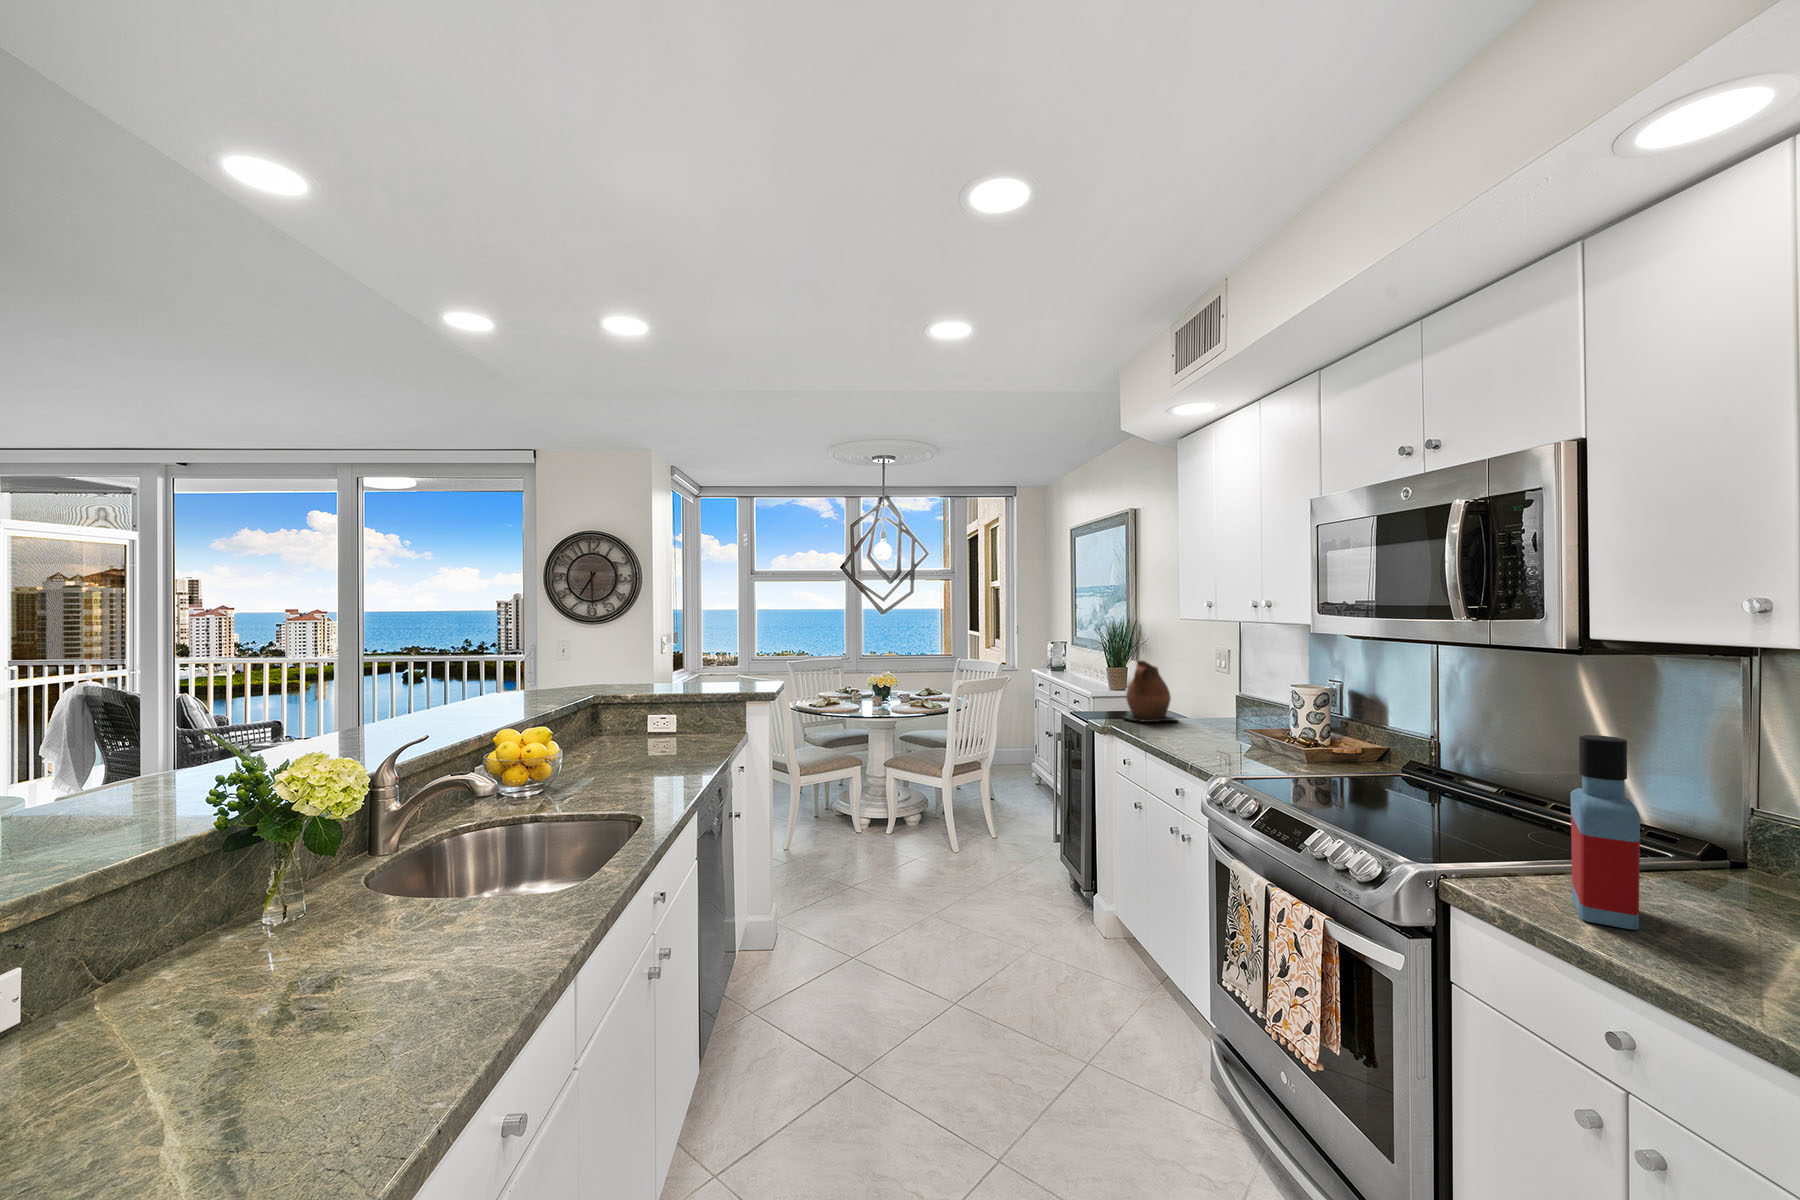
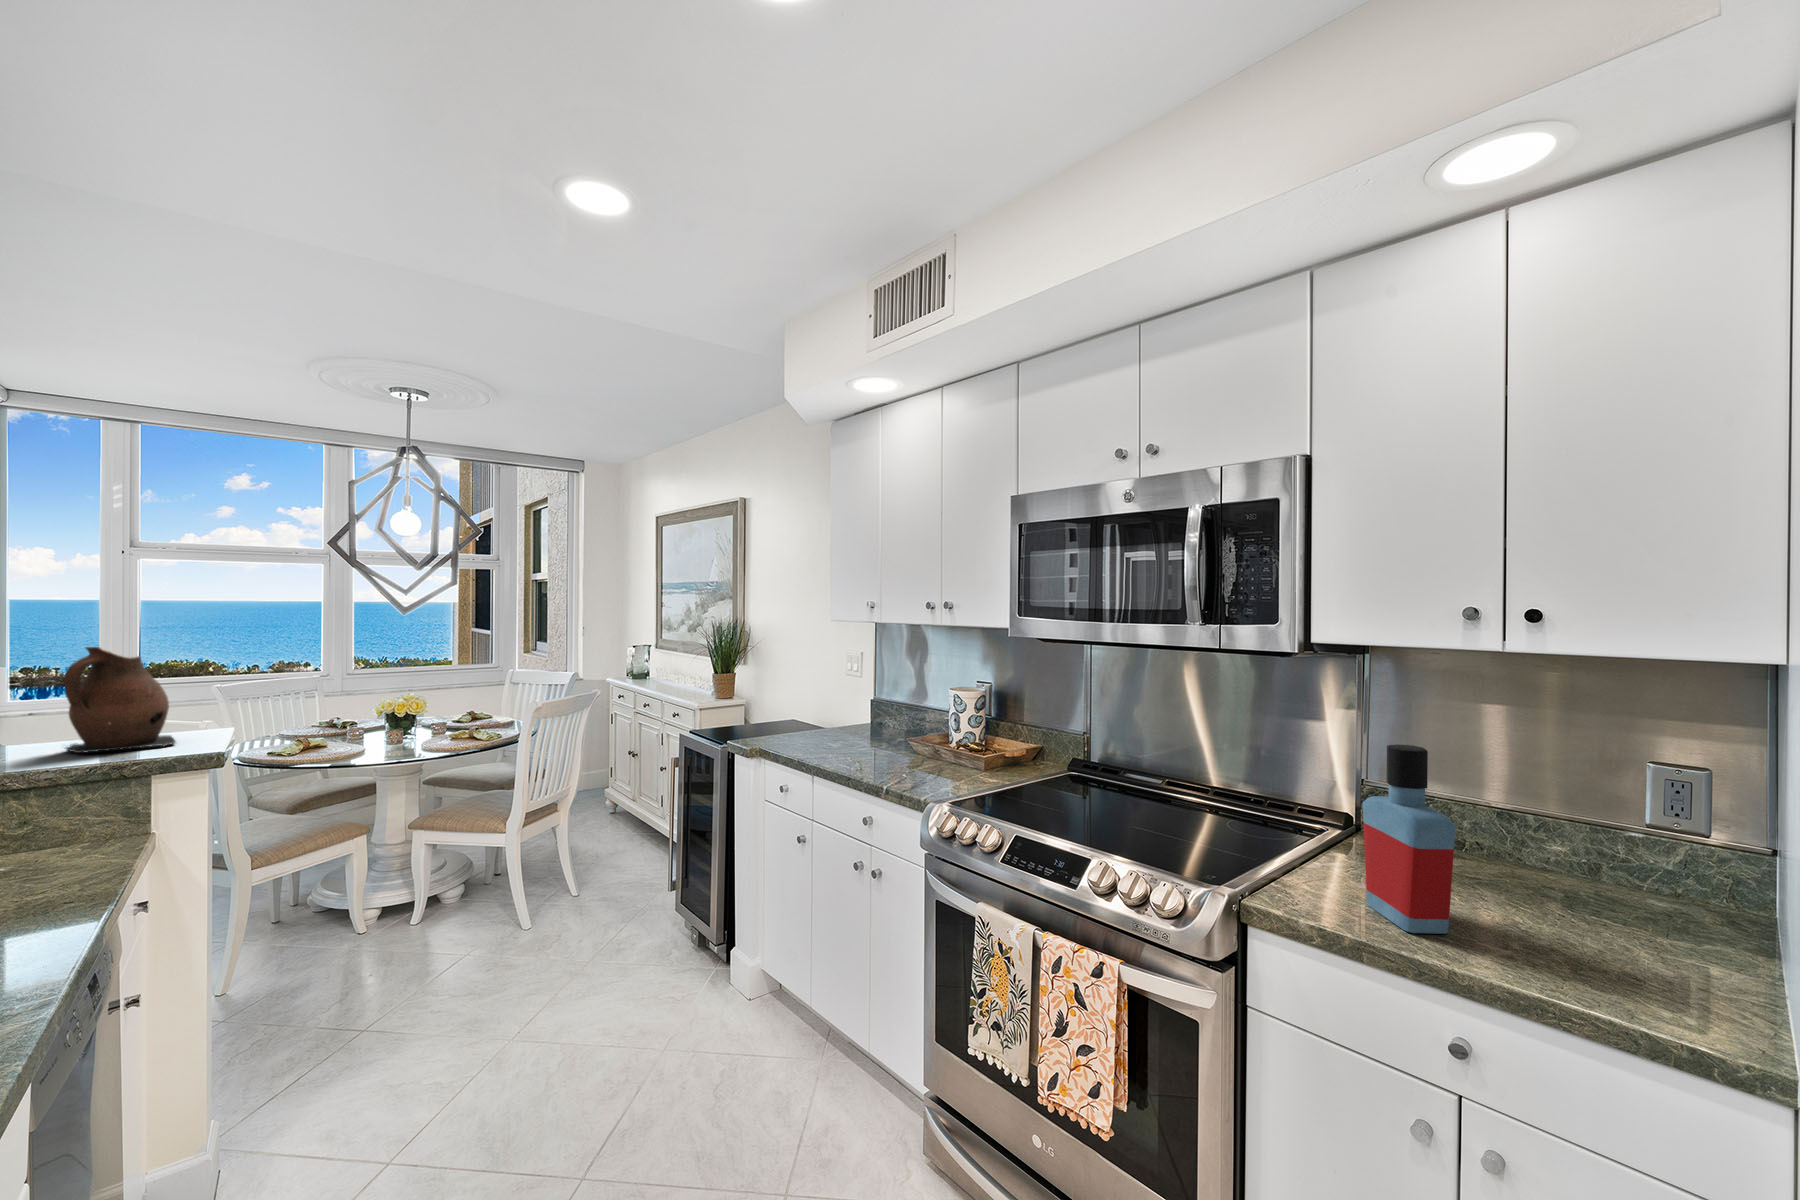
ceramic pitcher: present [1125,660,1177,722] -> present [64,647,176,753]

